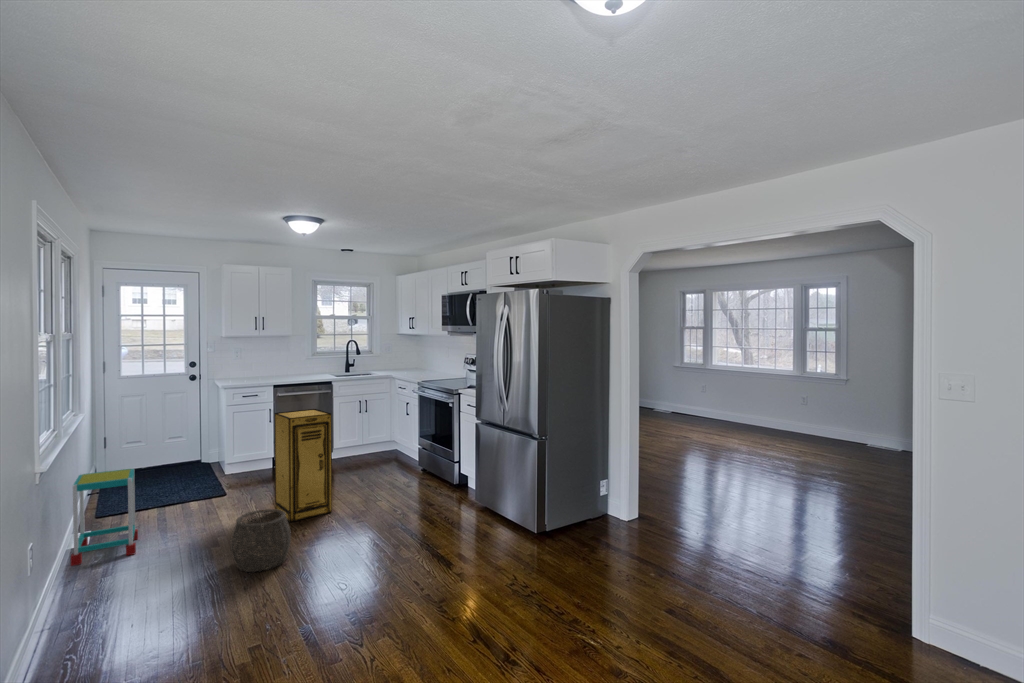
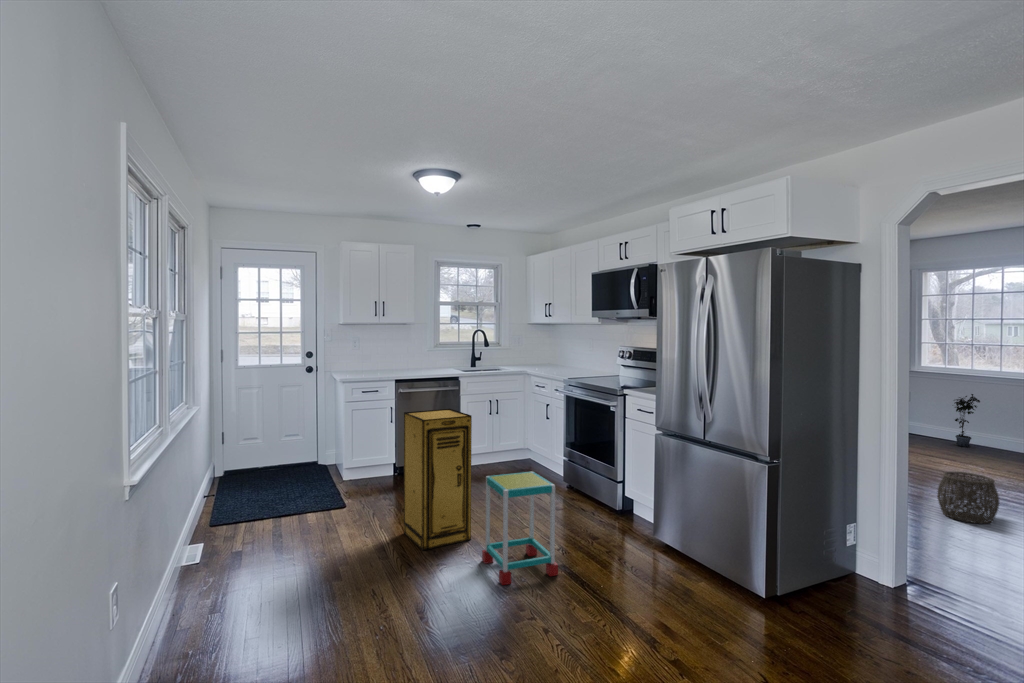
potted plant: none [727,386,745,426] -> present [955,394,980,447]
side table: present [71,468,138,566] -> present [482,472,558,585]
woven basket: present [231,509,291,572] -> present [937,472,999,524]

